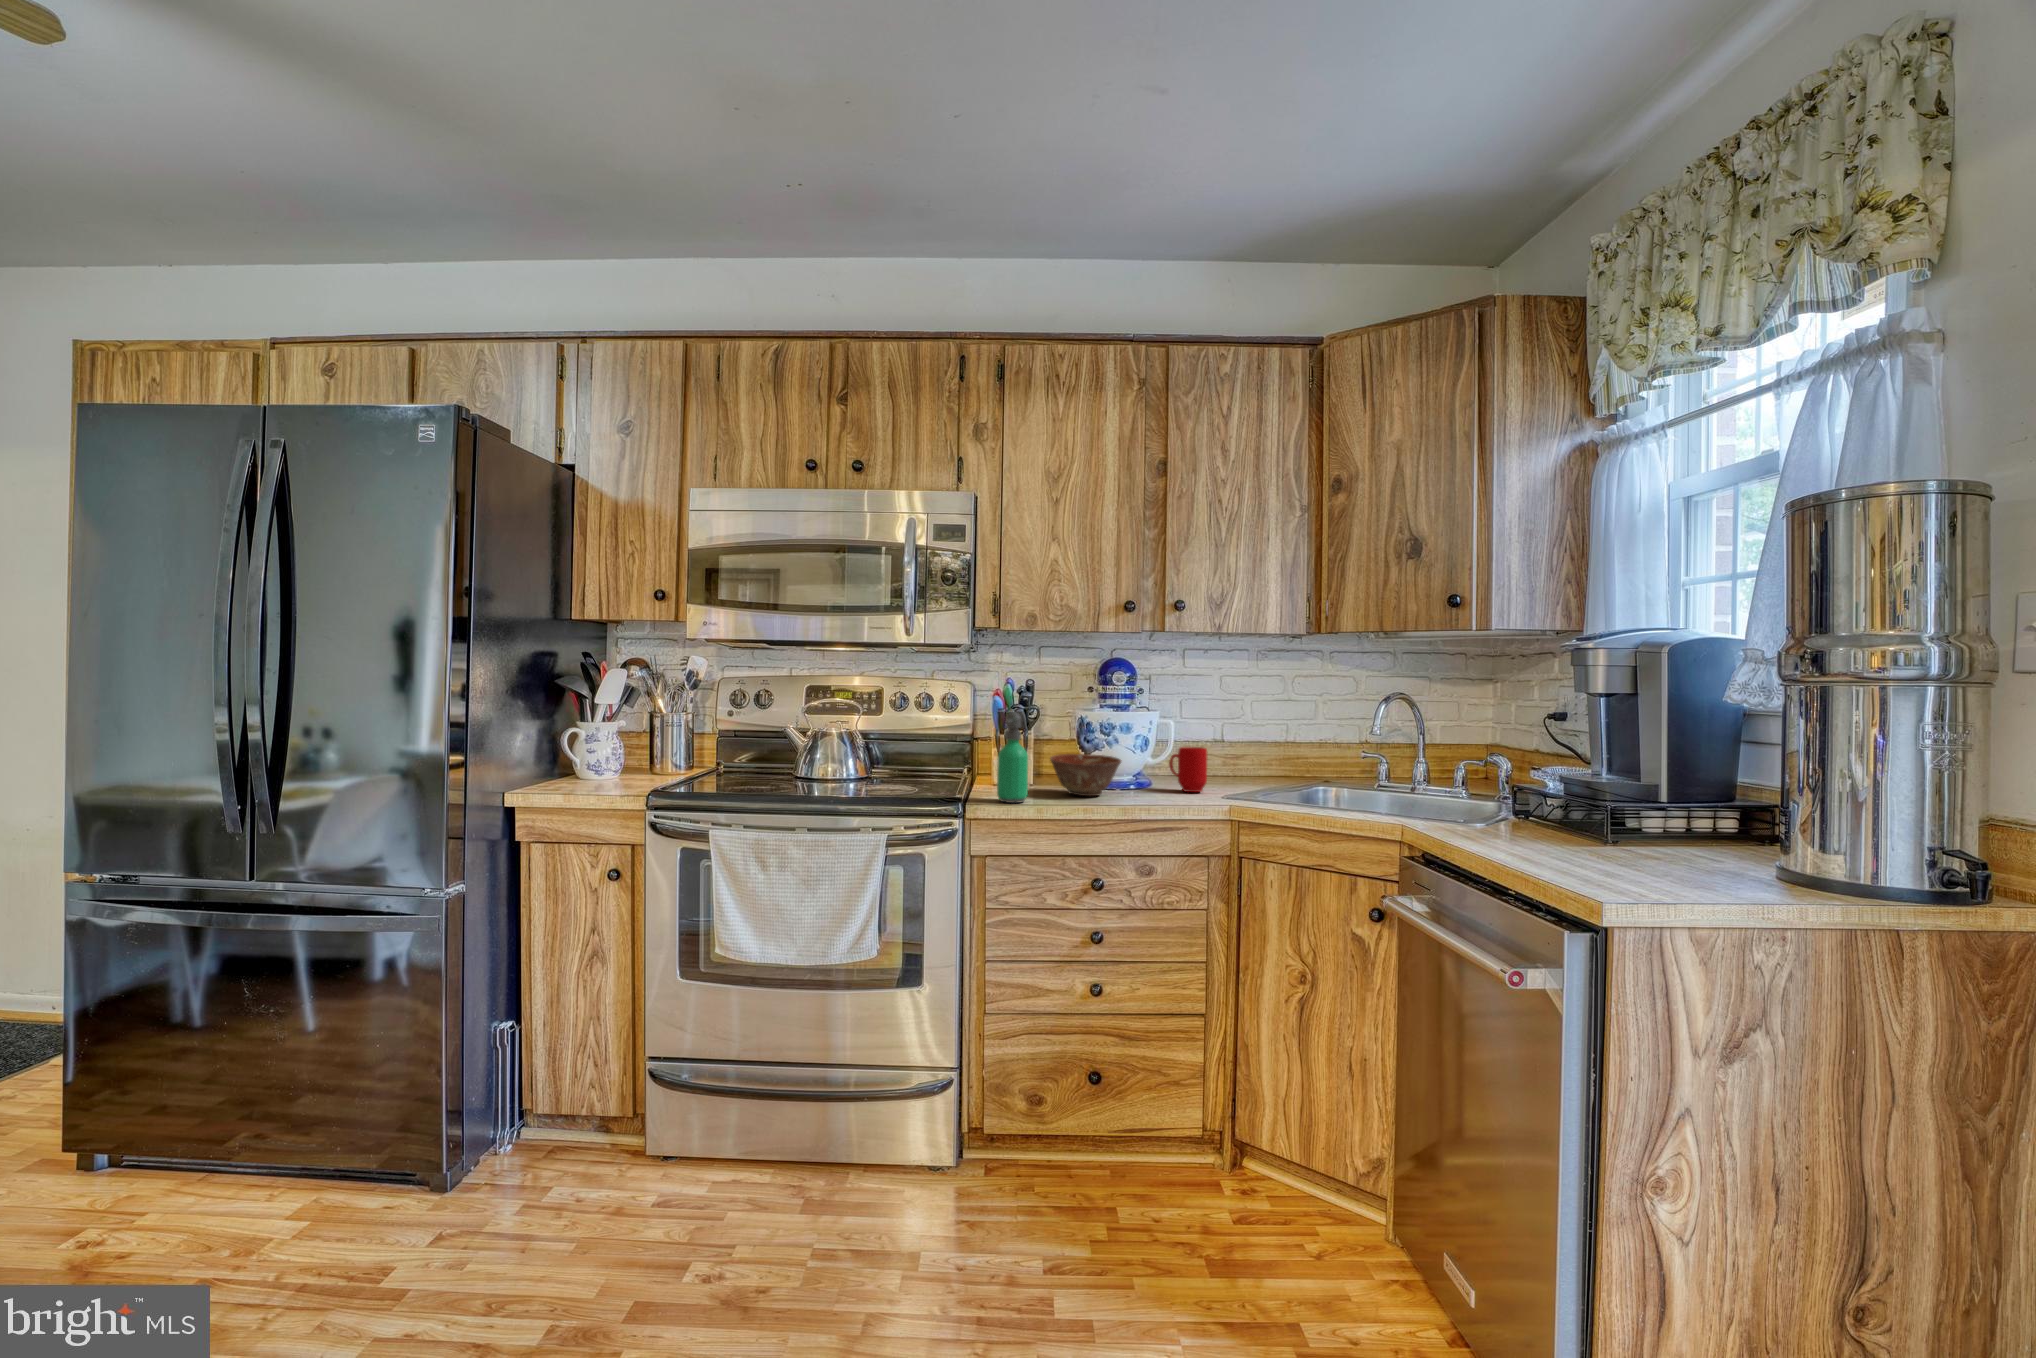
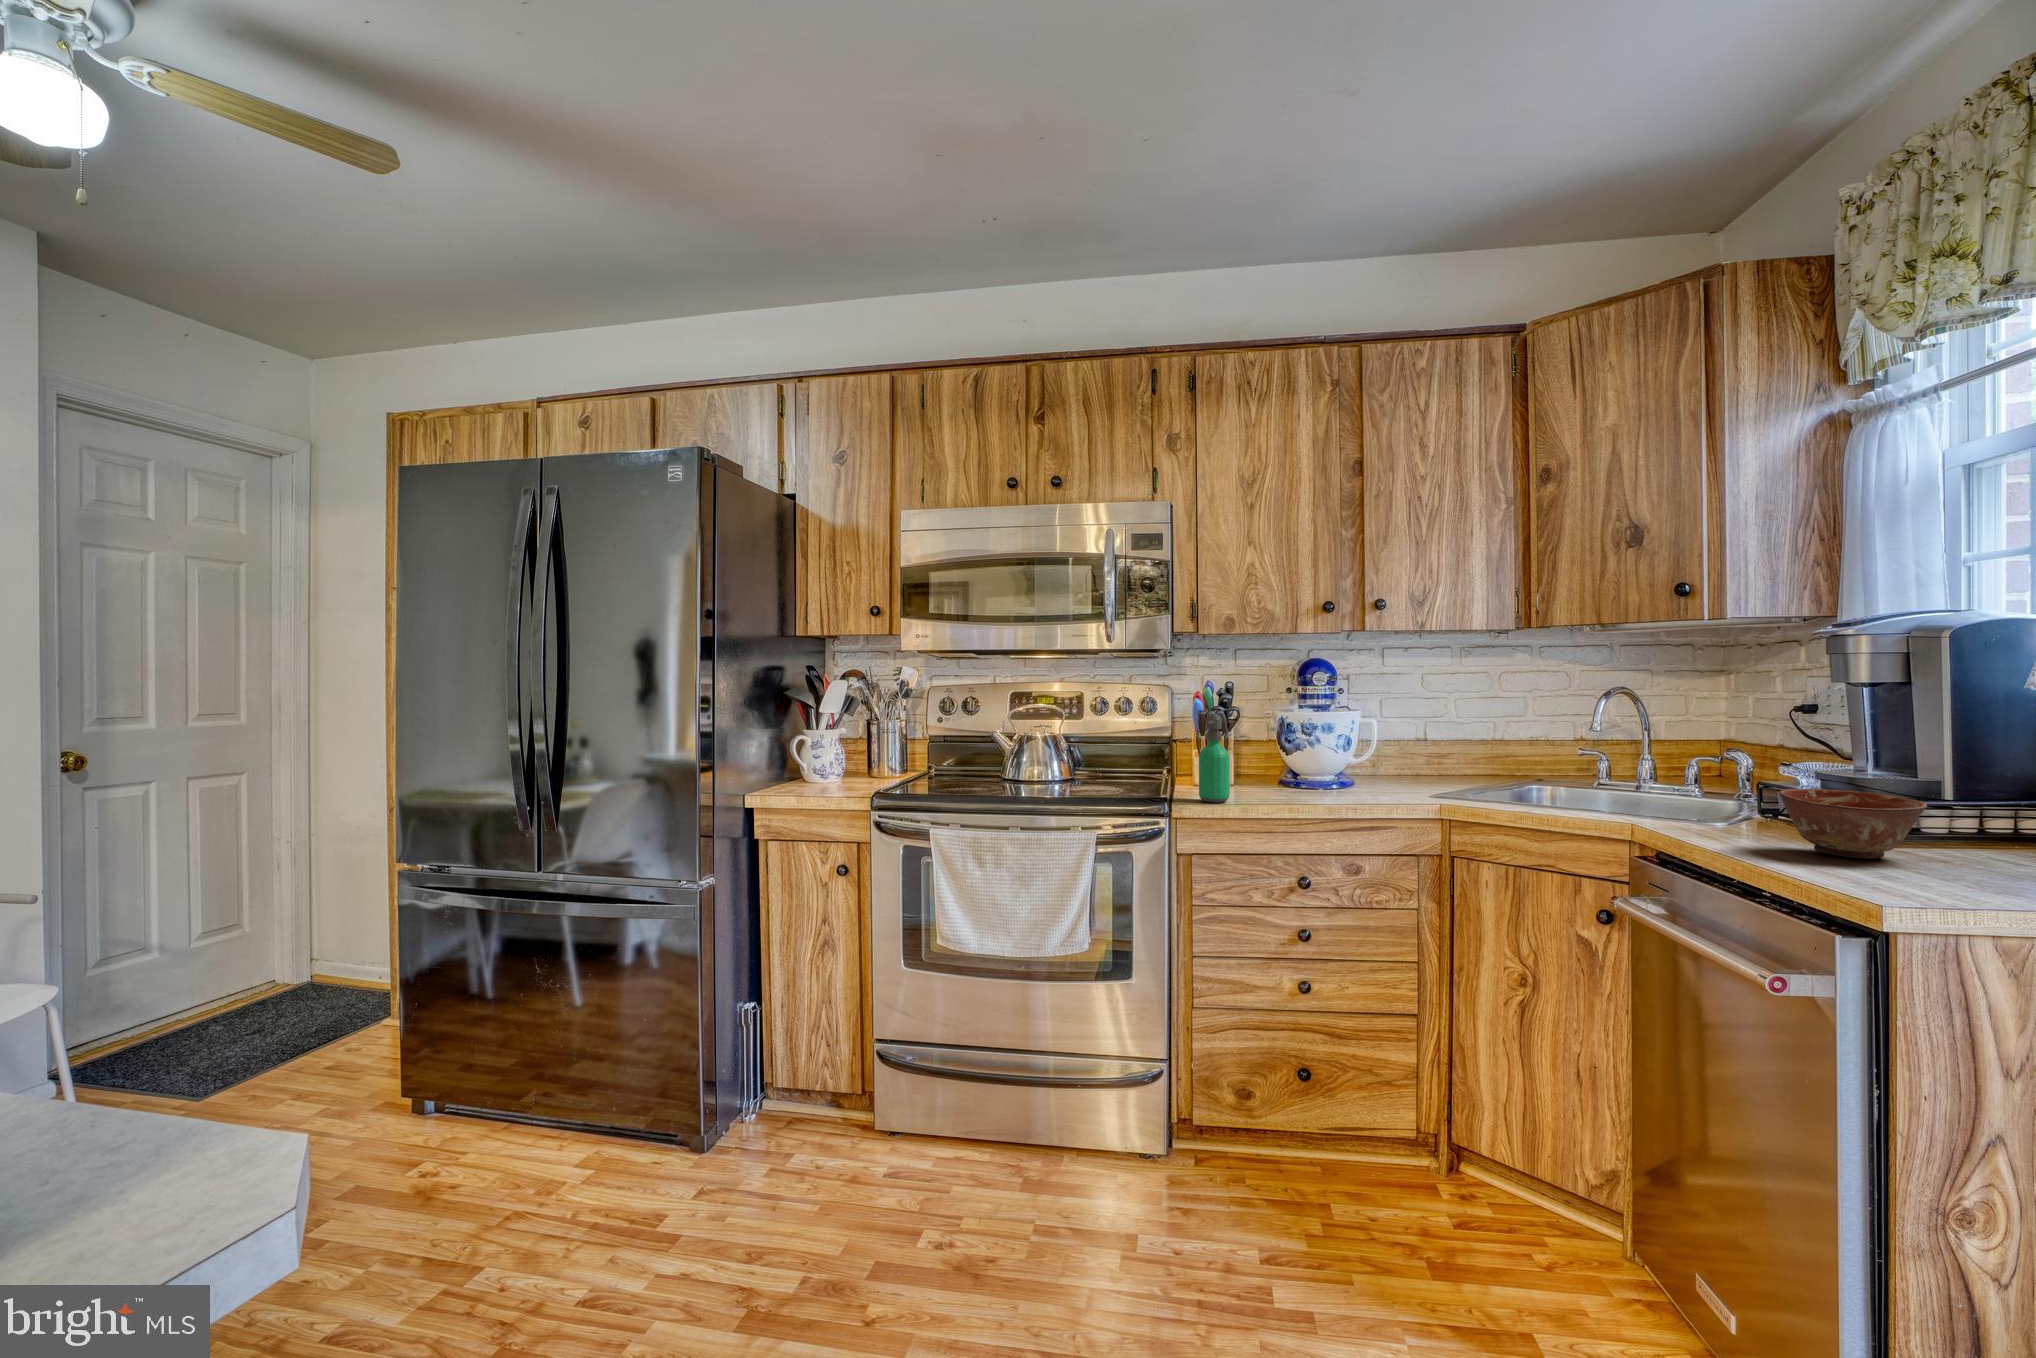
mug: present [1169,747,1207,792] -> none [1372,747,1413,793]
ceramic bowl: present [1050,754,1122,796] -> present [1779,789,1927,859]

